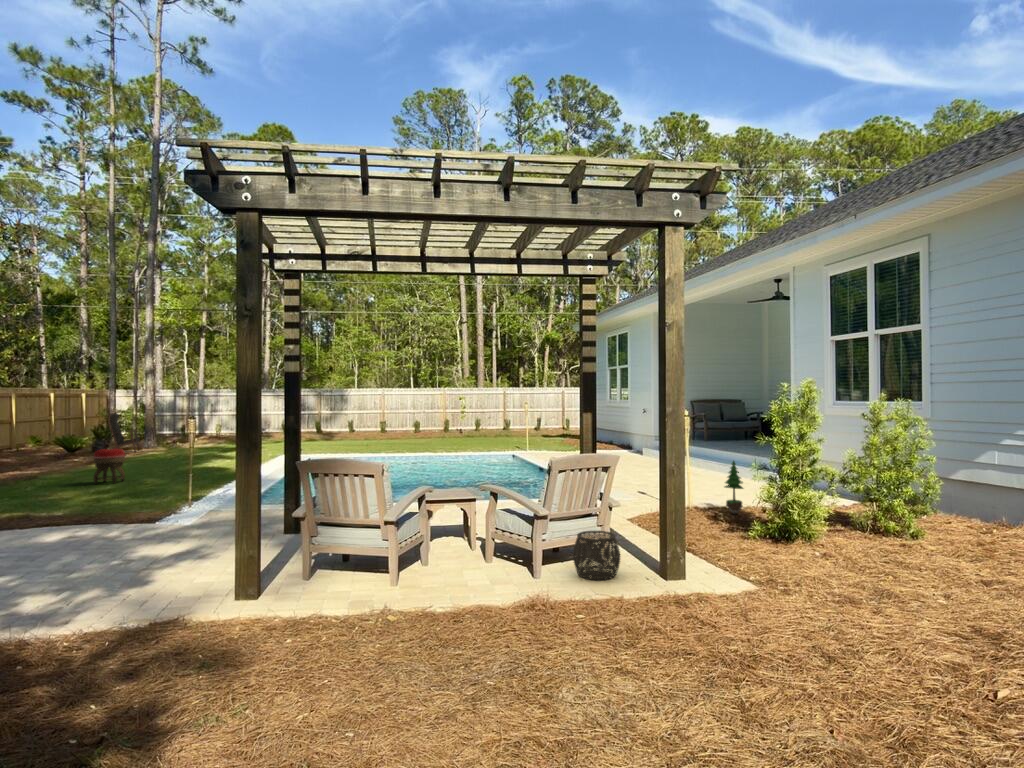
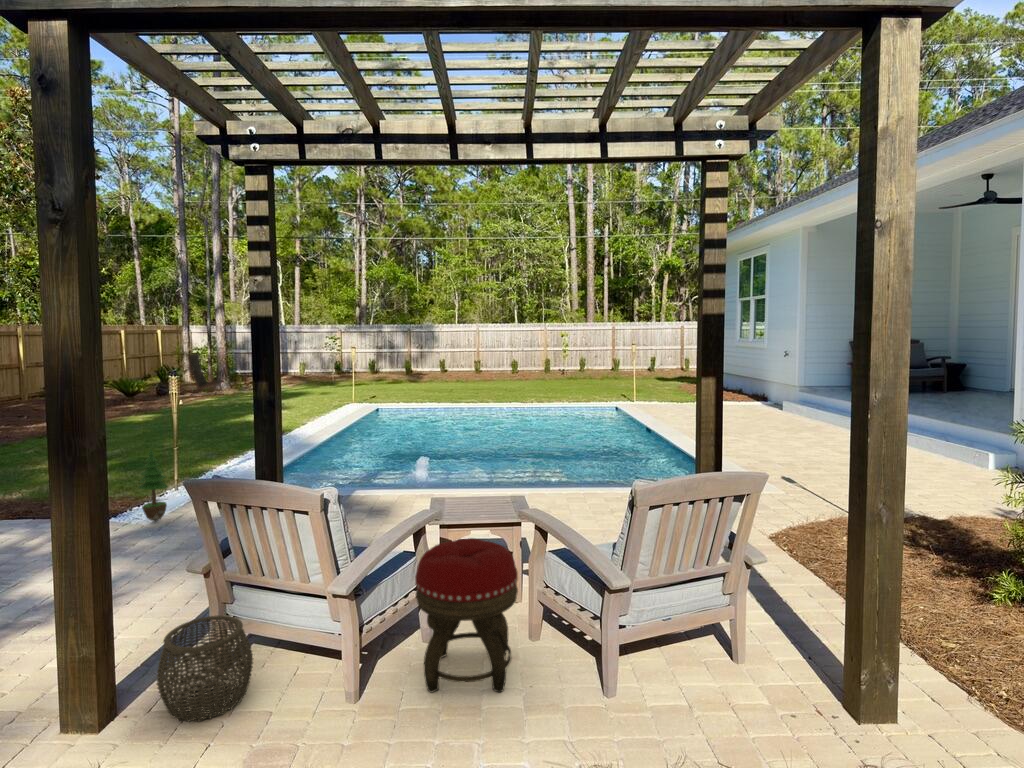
footstool: present [93,449,125,484] -> present [415,538,518,692]
potted tree: present [725,461,743,514] -> present [138,449,168,522]
woven basket: present [573,531,620,580] -> present [157,615,253,722]

